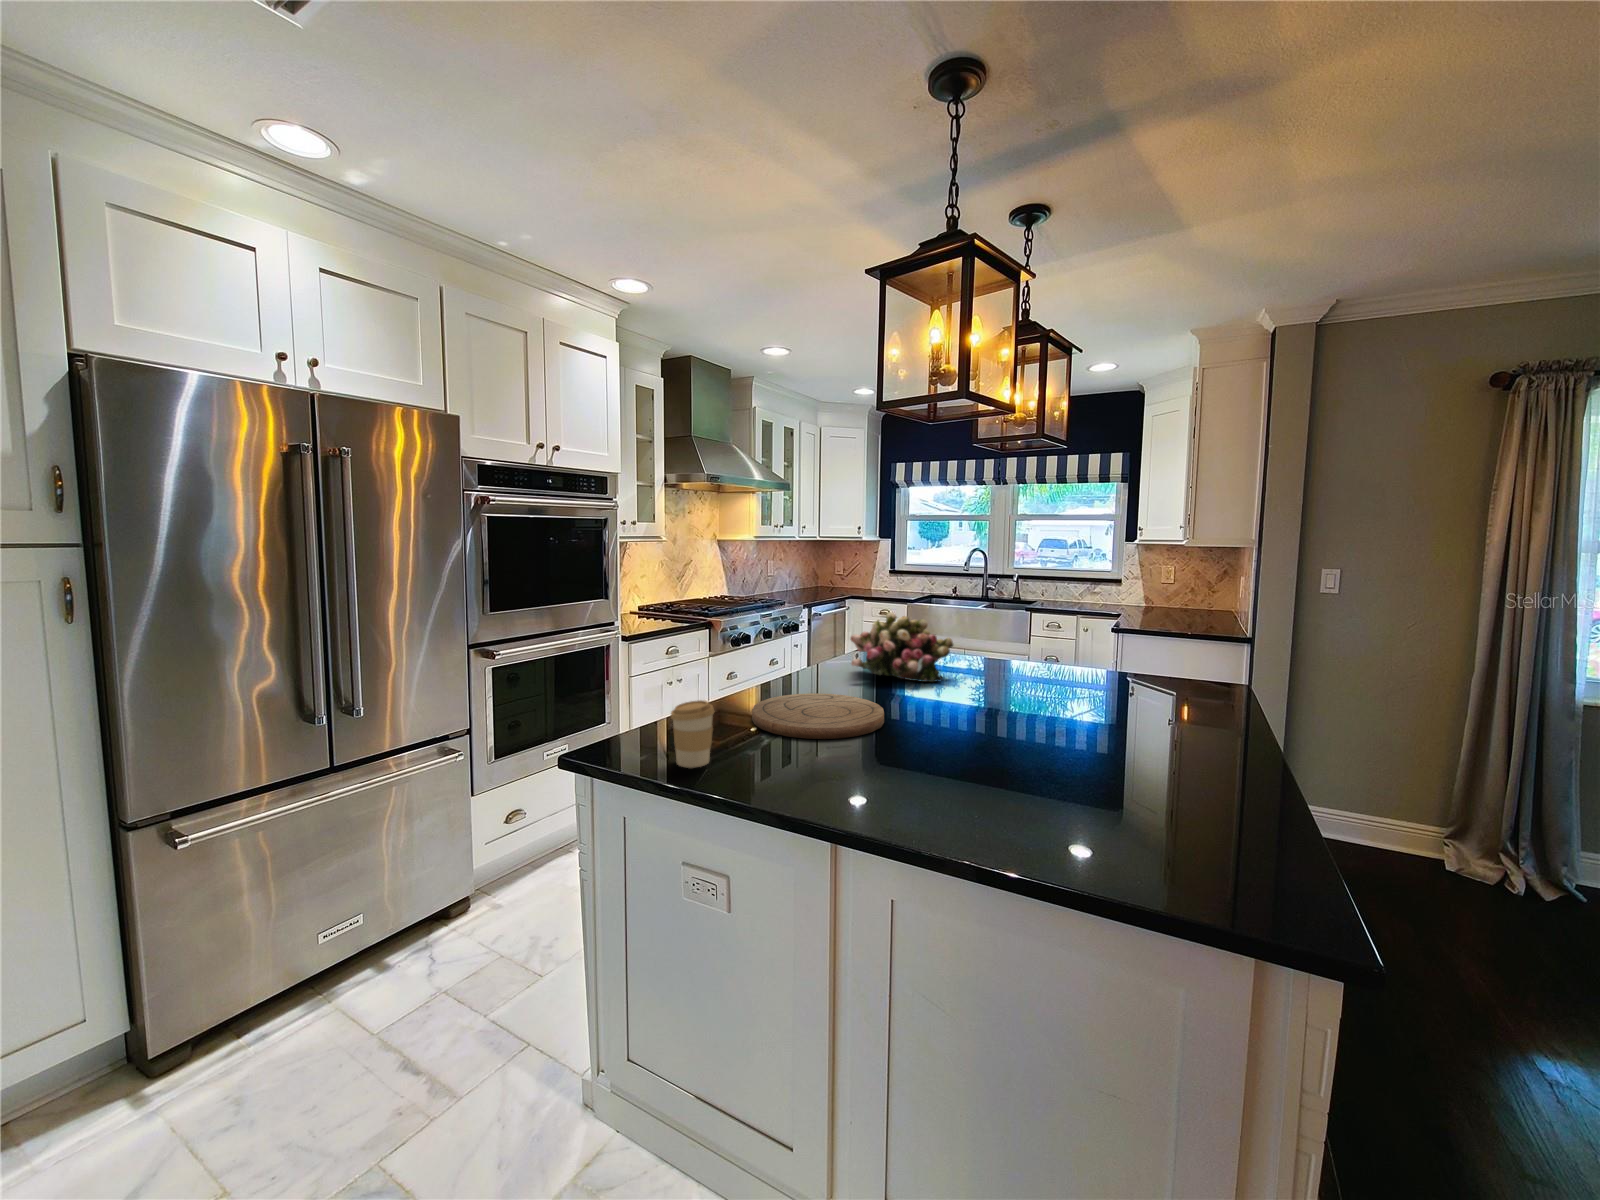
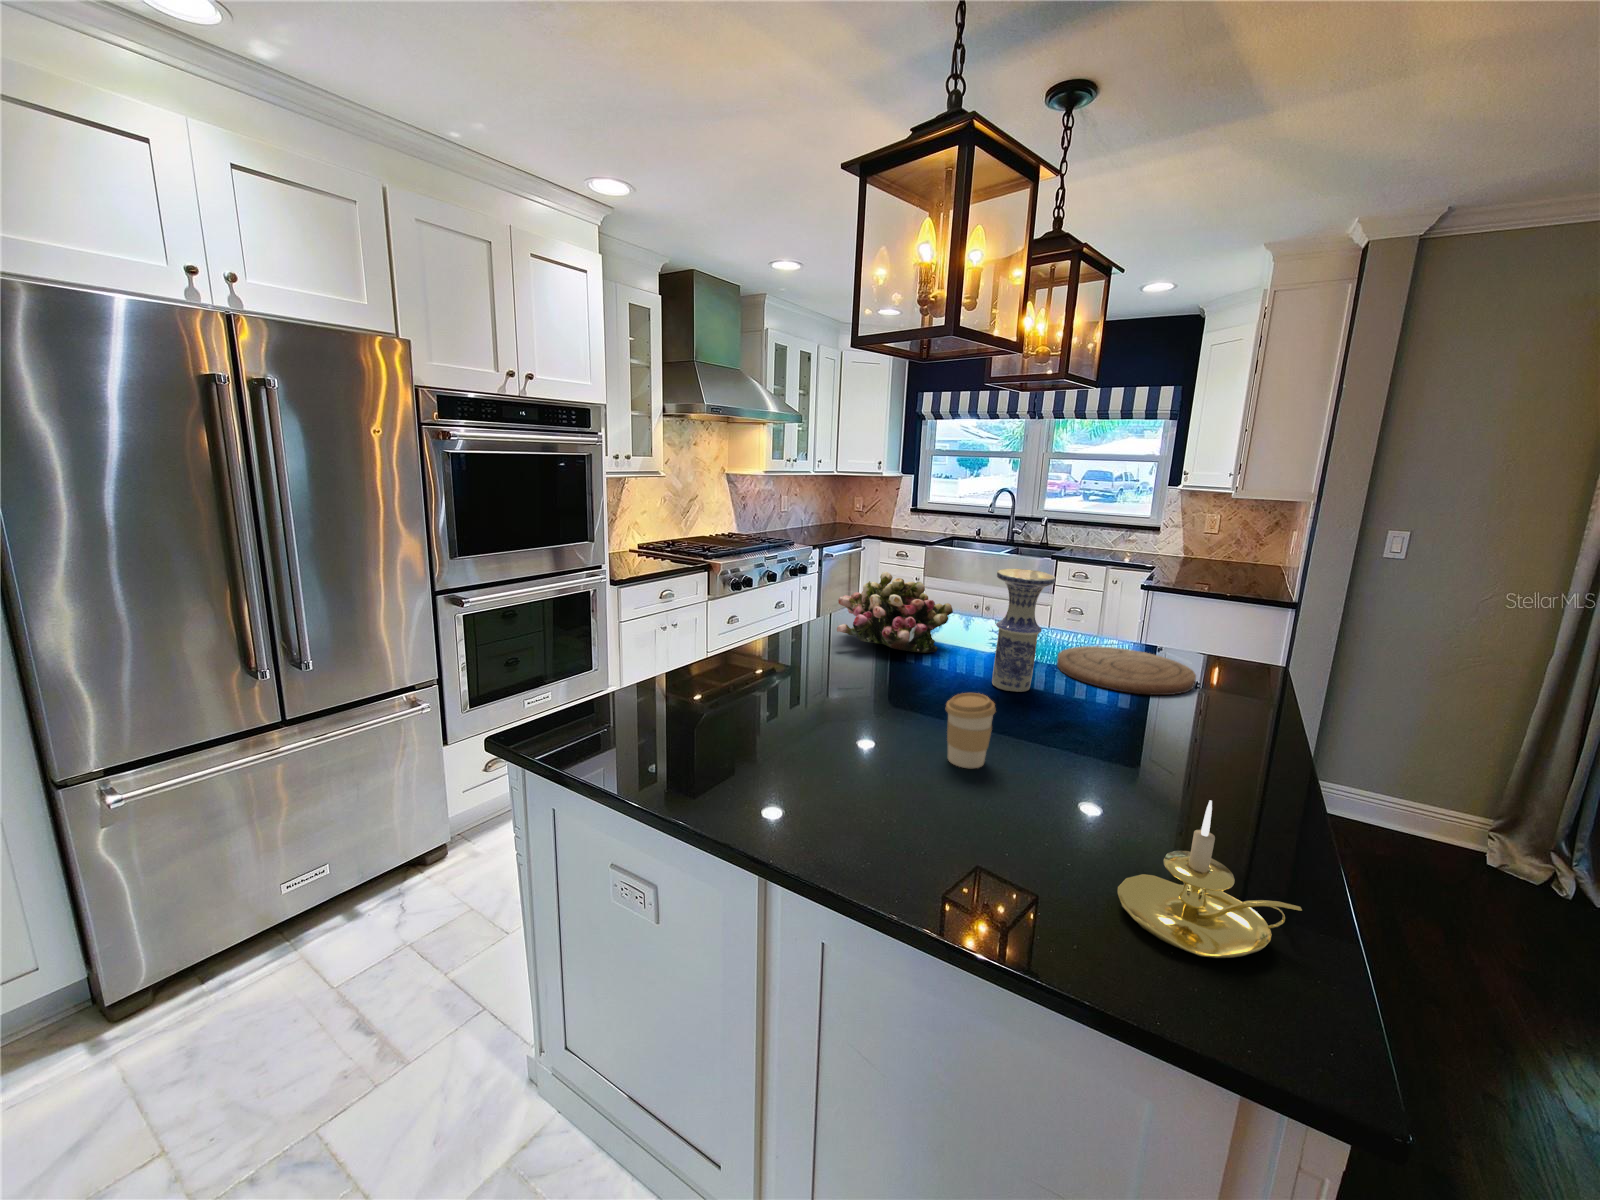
vase: none [995,600,1047,707] -> present [992,569,1056,692]
cutting board: present [752,693,884,739] -> present [1057,646,1196,695]
coffee cup: present [671,700,714,768] -> present [946,693,996,768]
candle holder: none [1134,742,1279,866] -> present [1118,800,1302,958]

